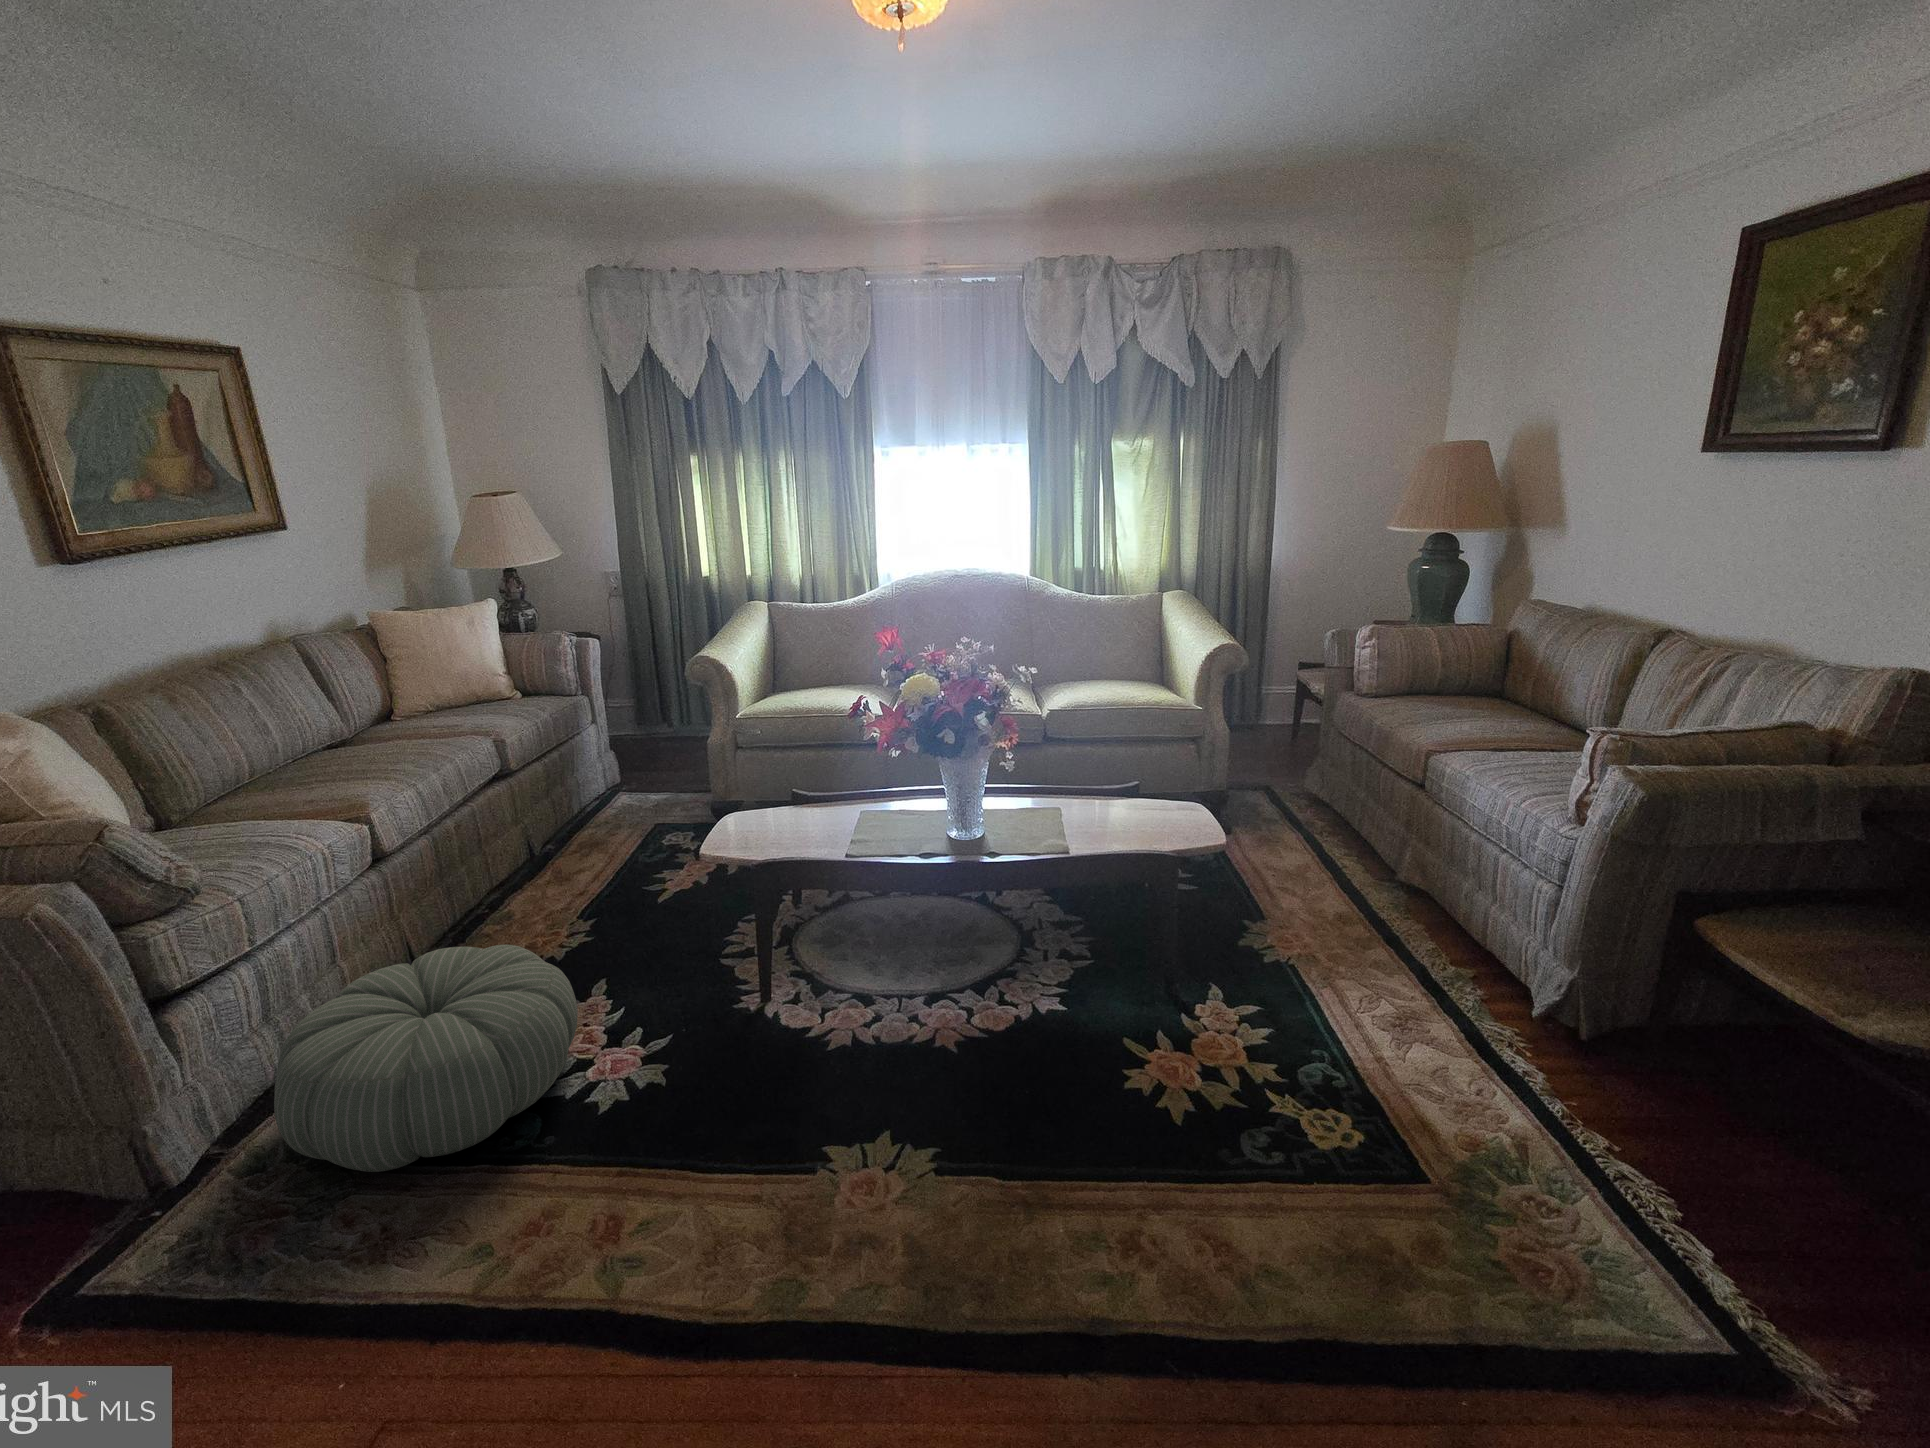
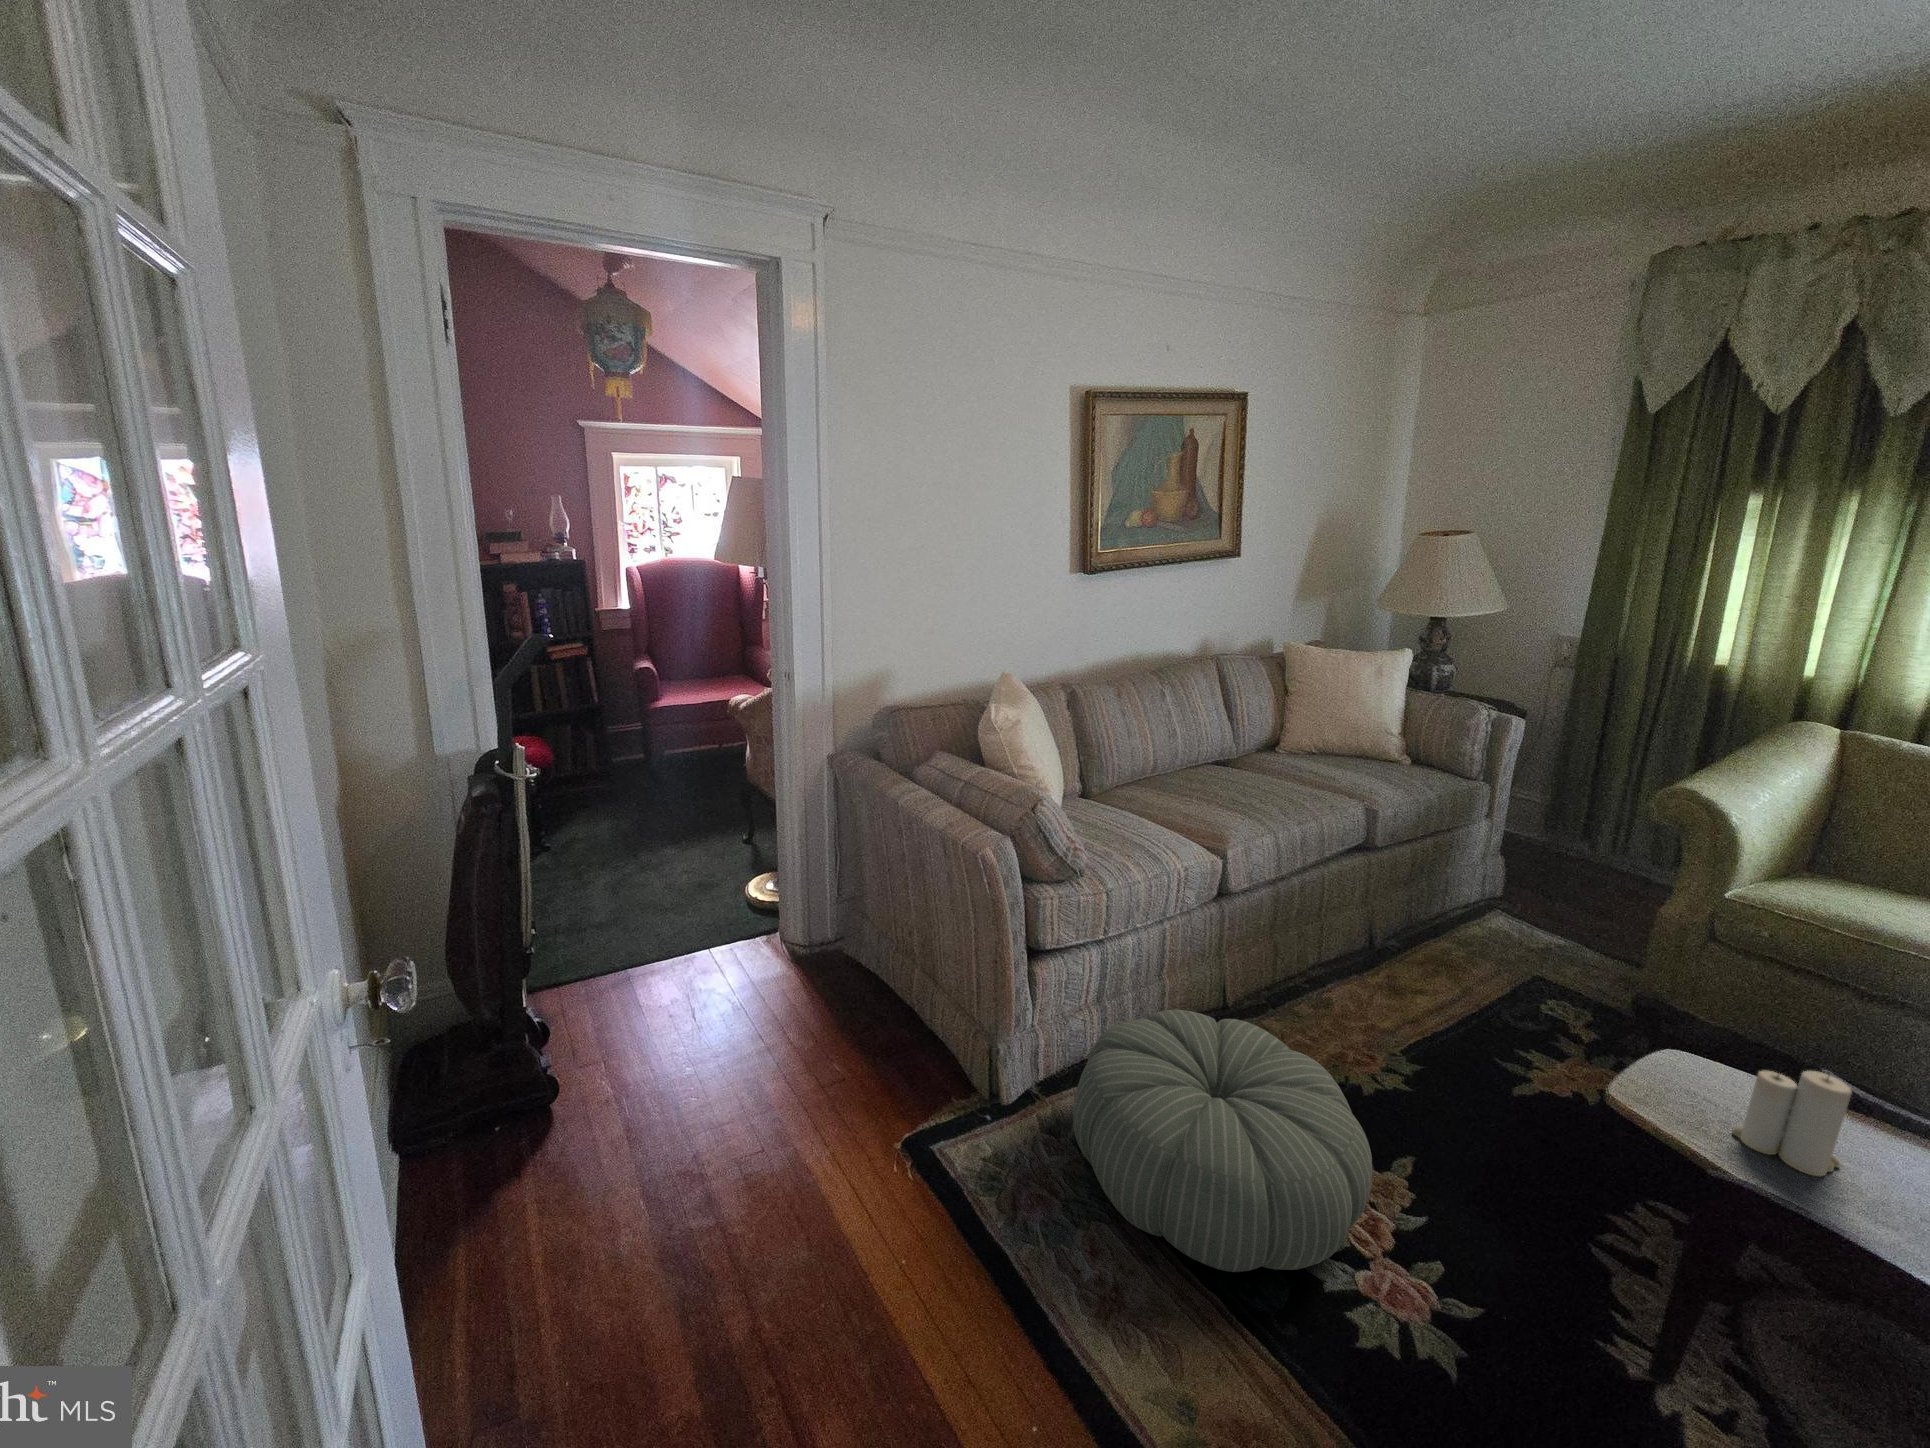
candle: none [757,776,803,842] -> present [1732,1070,1852,1176]

